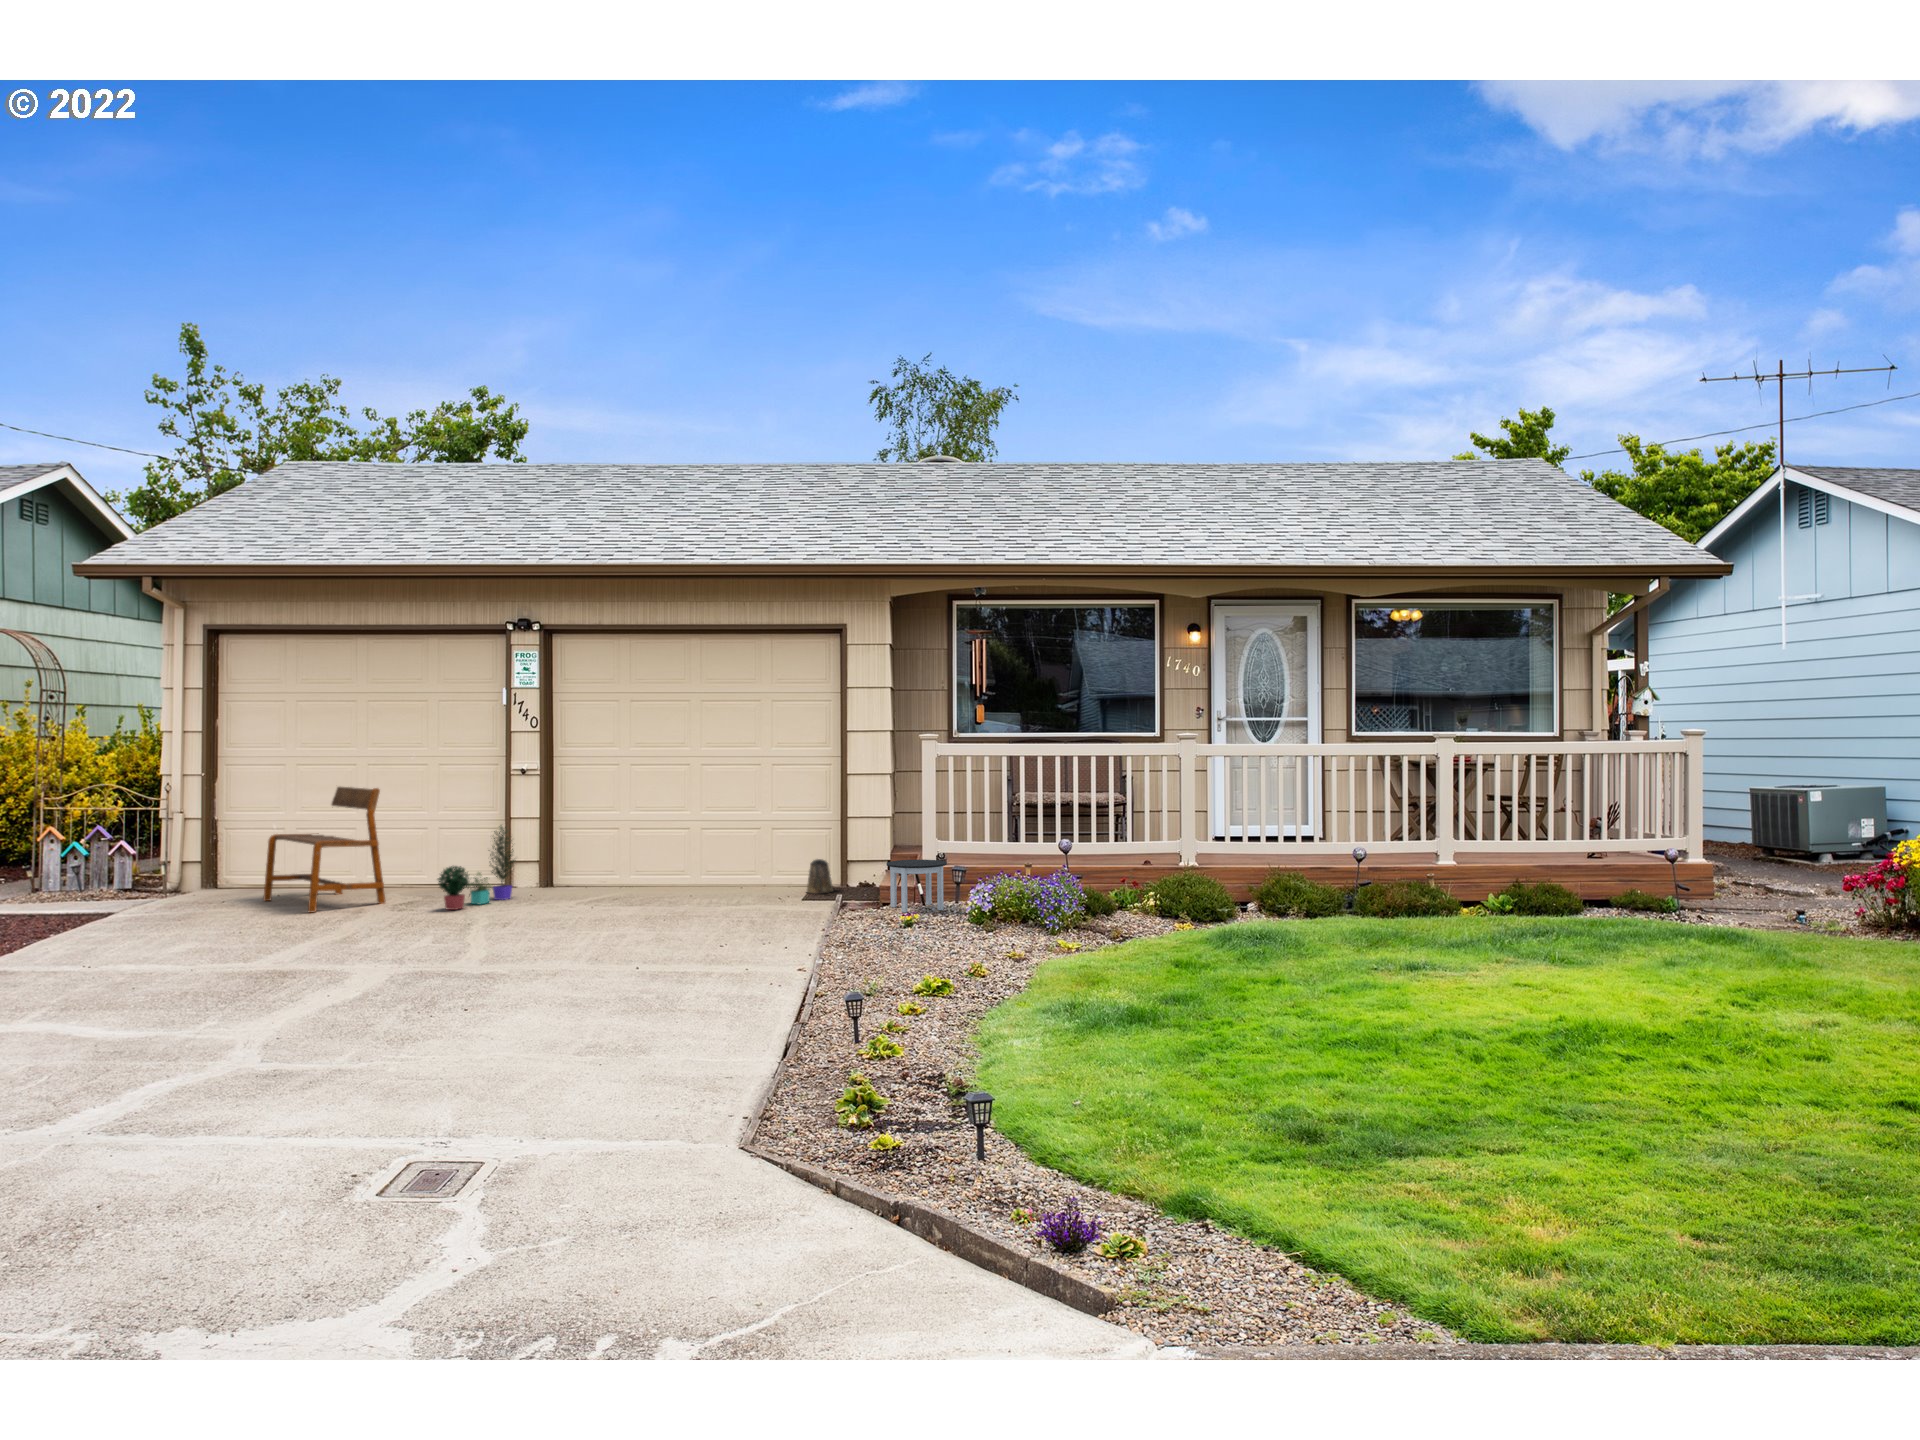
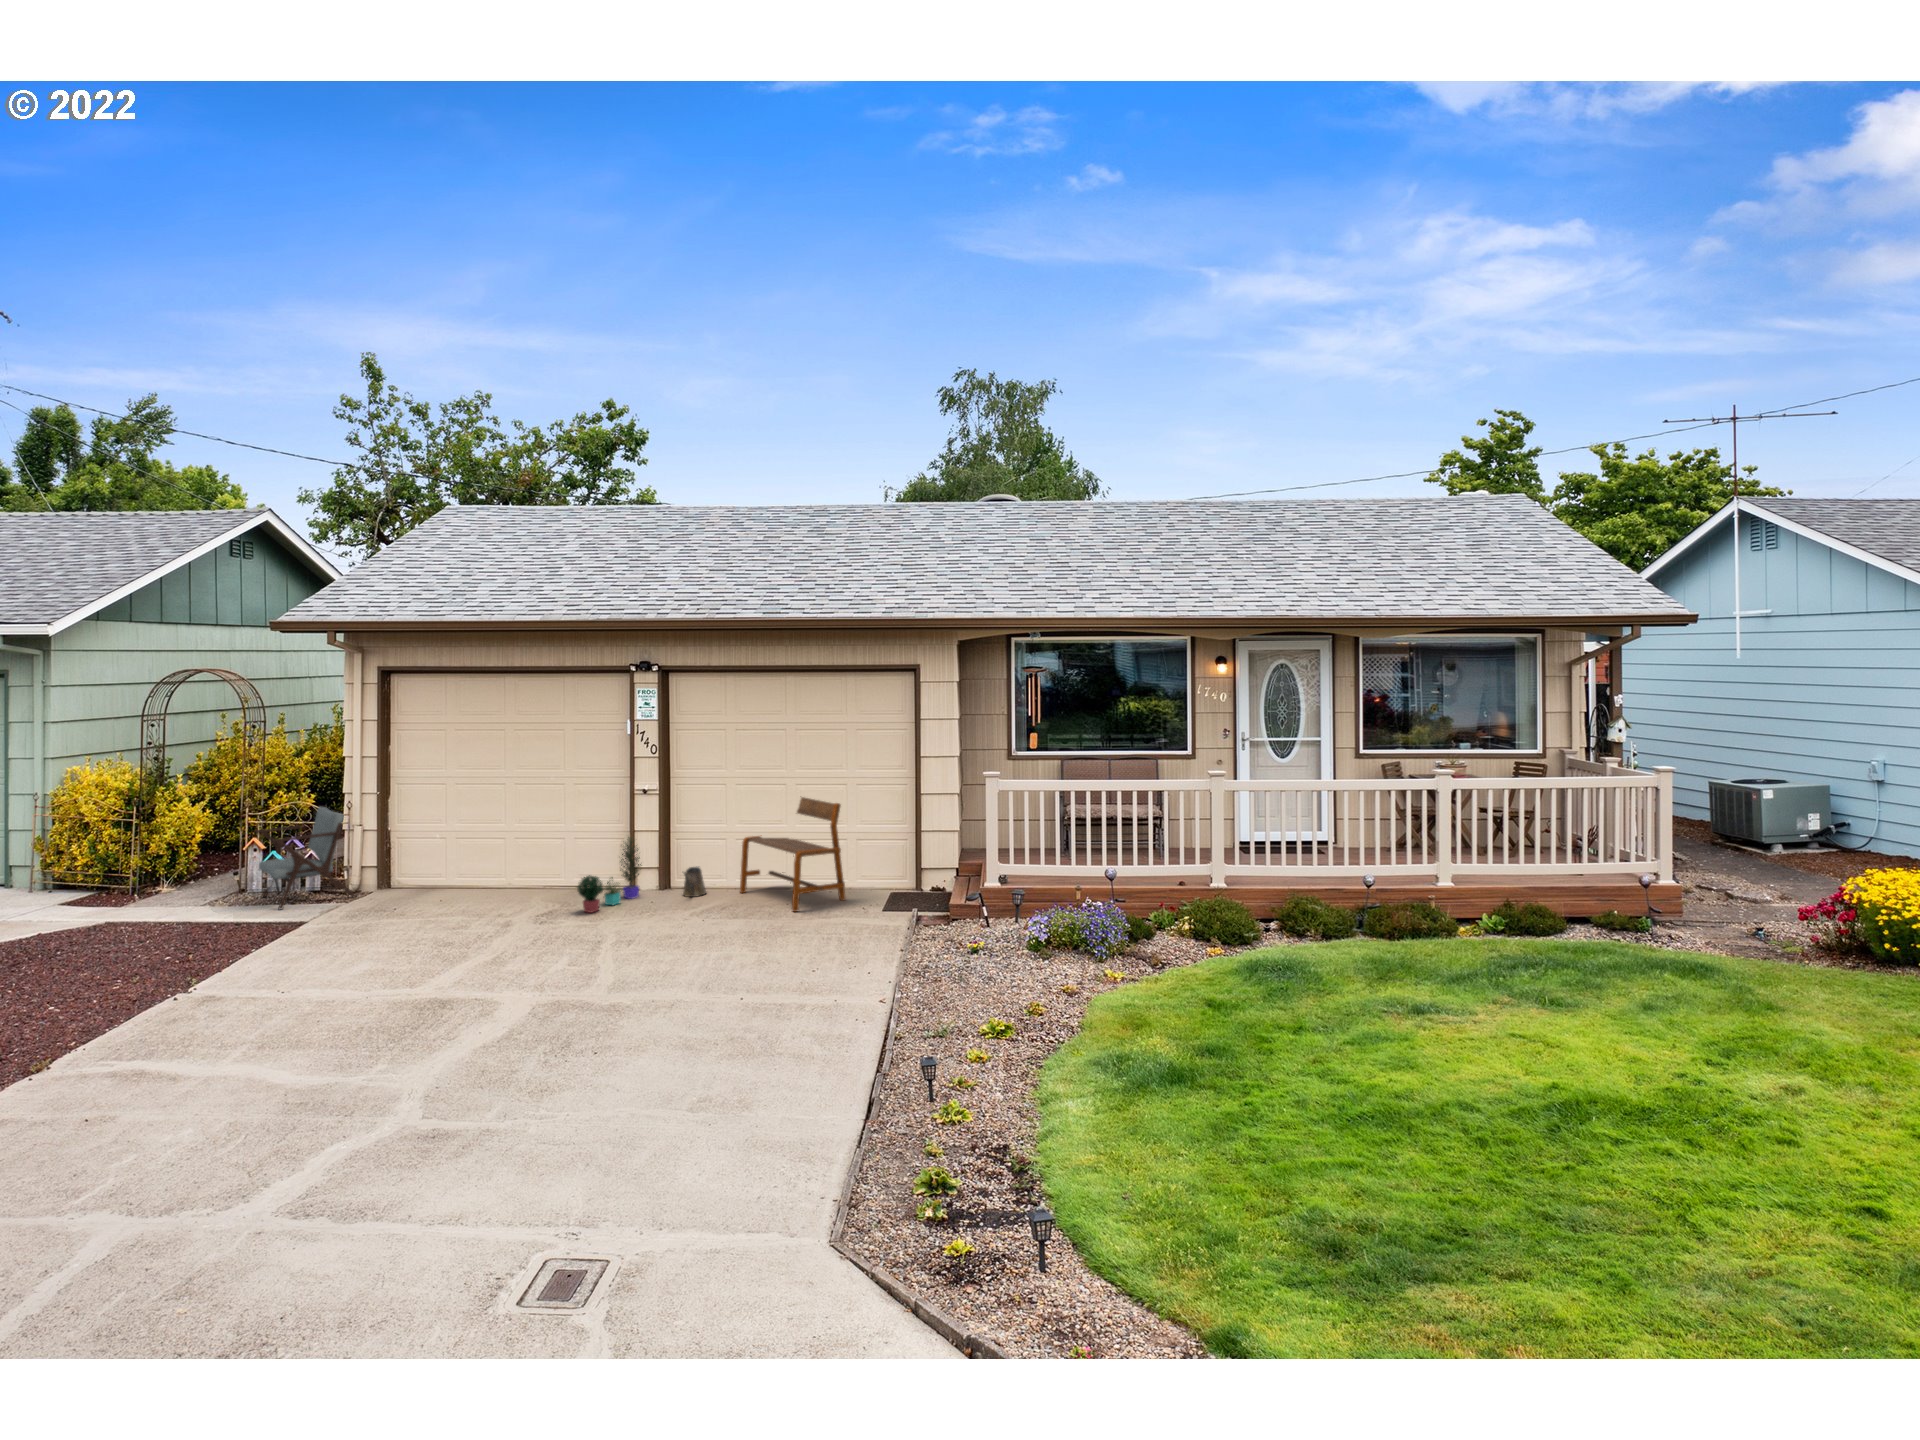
bench: present [264,787,385,912] -> present [740,797,846,912]
lounge chair: none [44,798,168,913] -> present [256,807,357,909]
watering can: present [807,859,833,894] -> present [683,866,706,897]
round table: present [887,860,947,912] -> none [954,875,1006,925]

